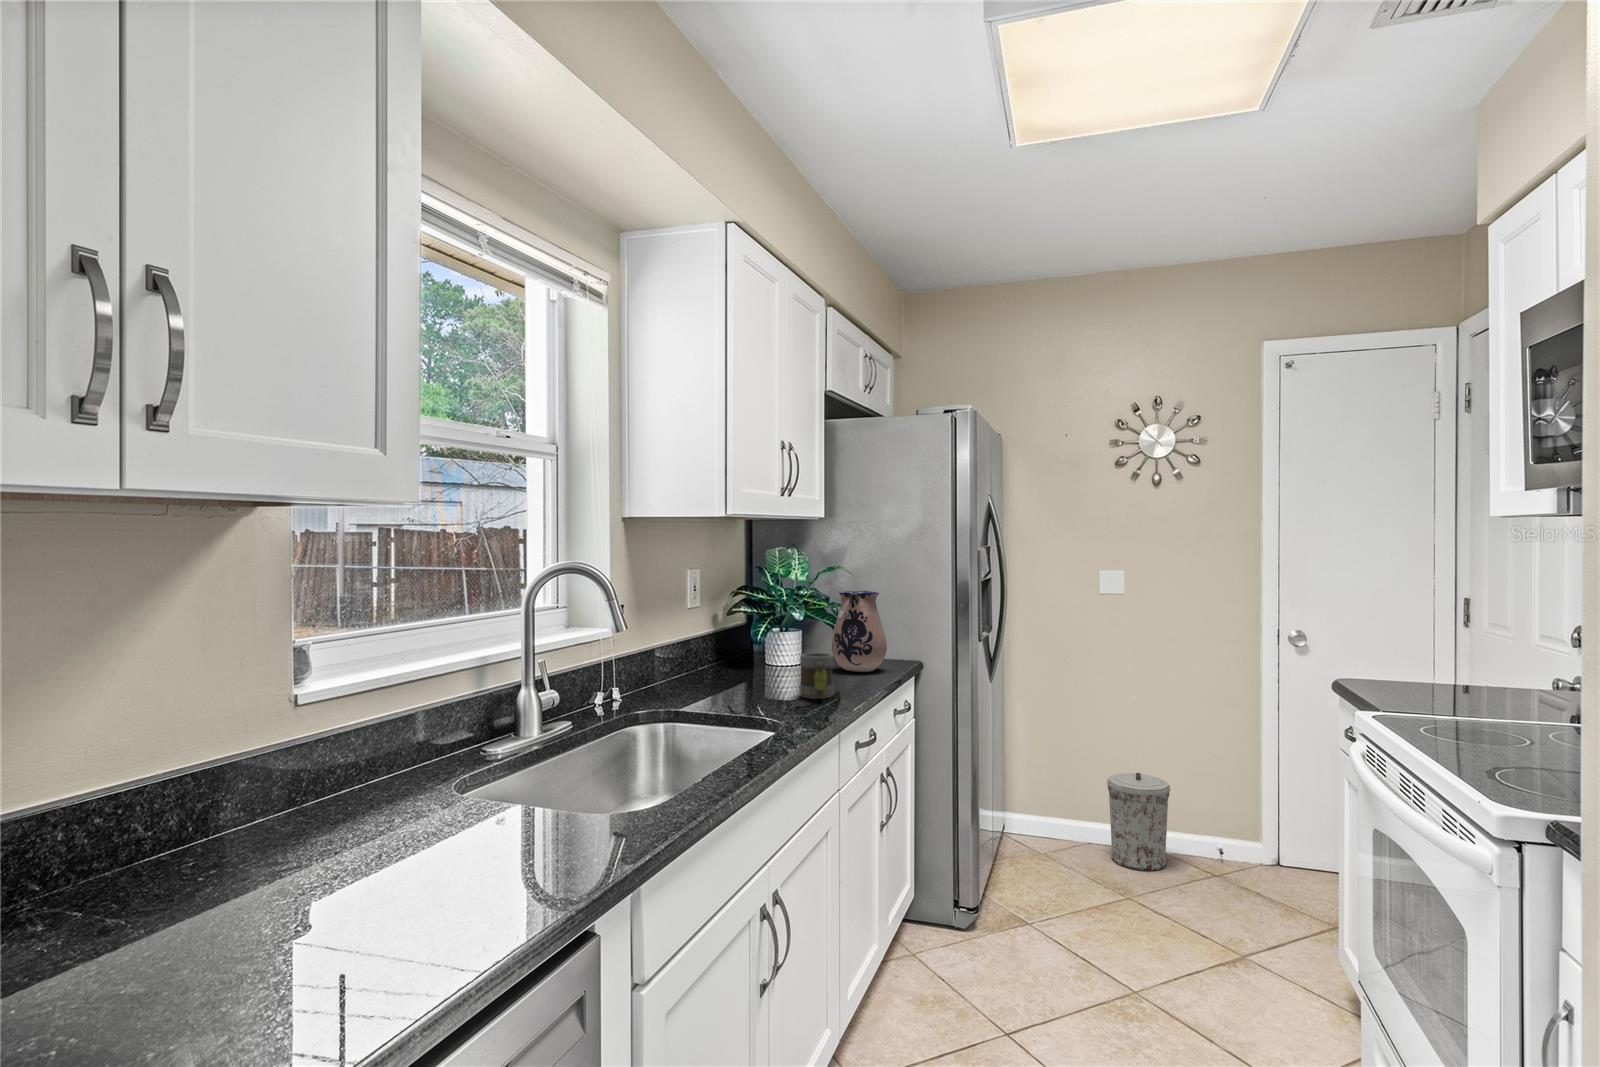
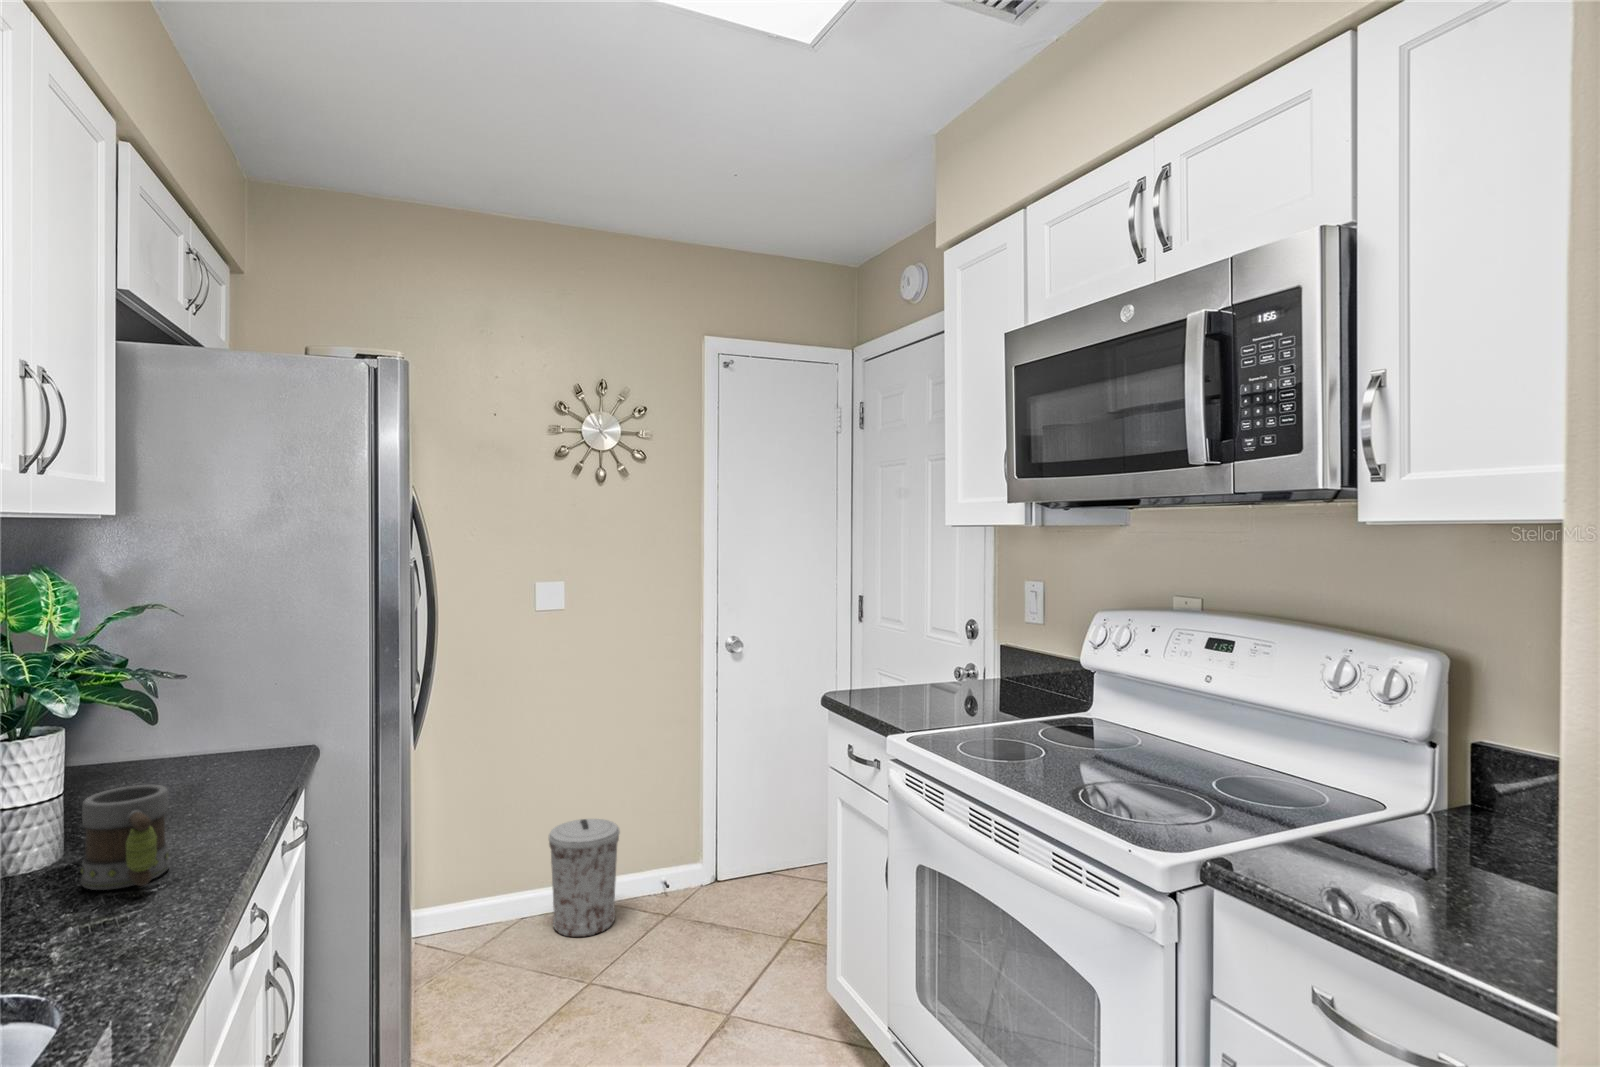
ceramic pitcher: present [832,591,887,672] -> none [141,641,260,790]

